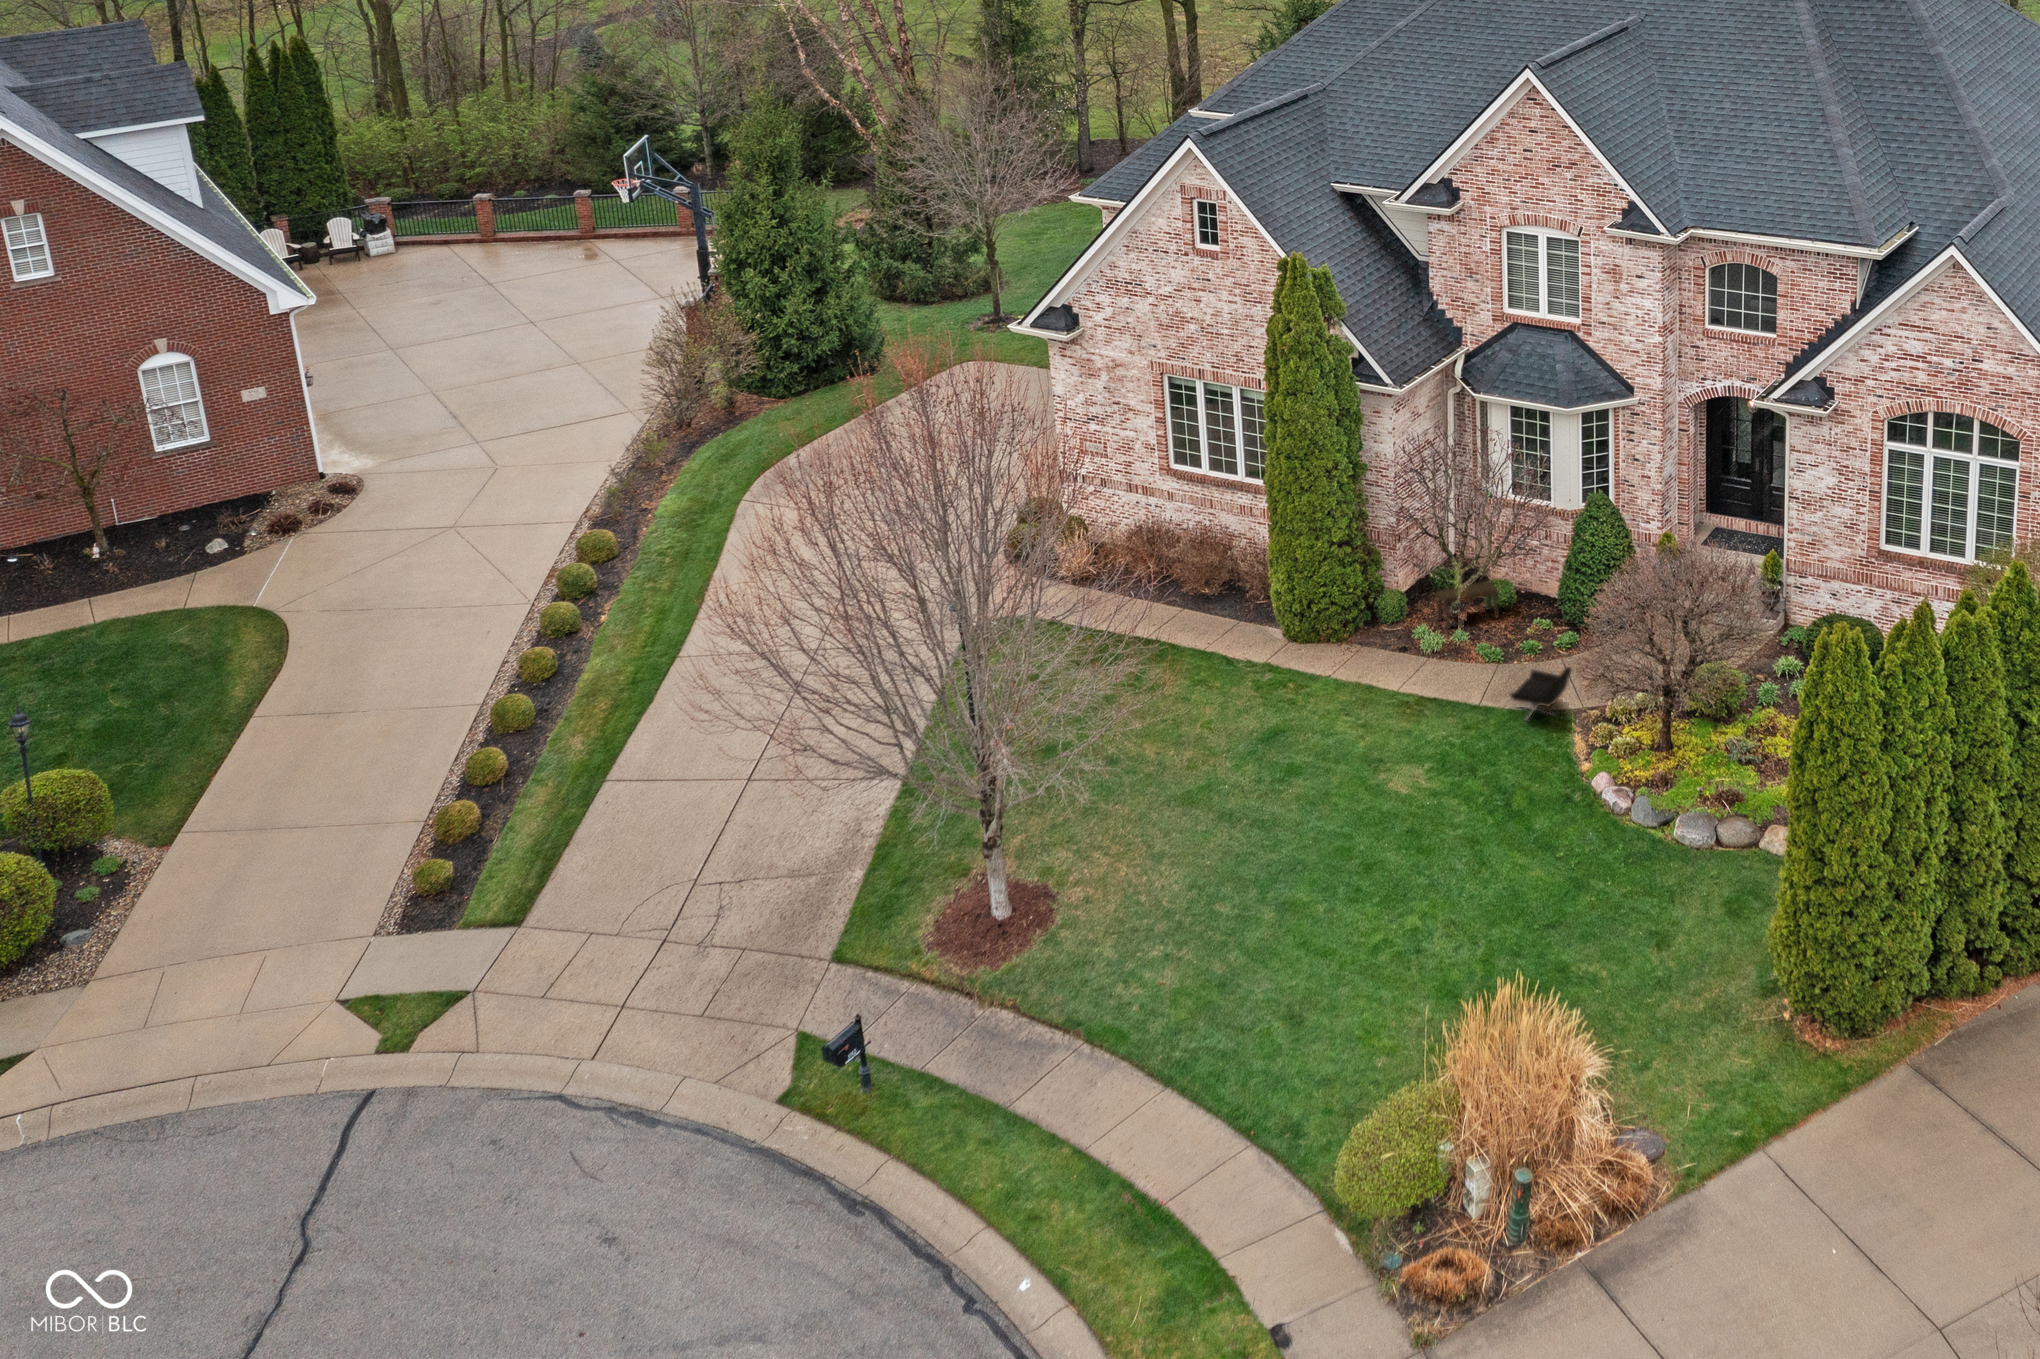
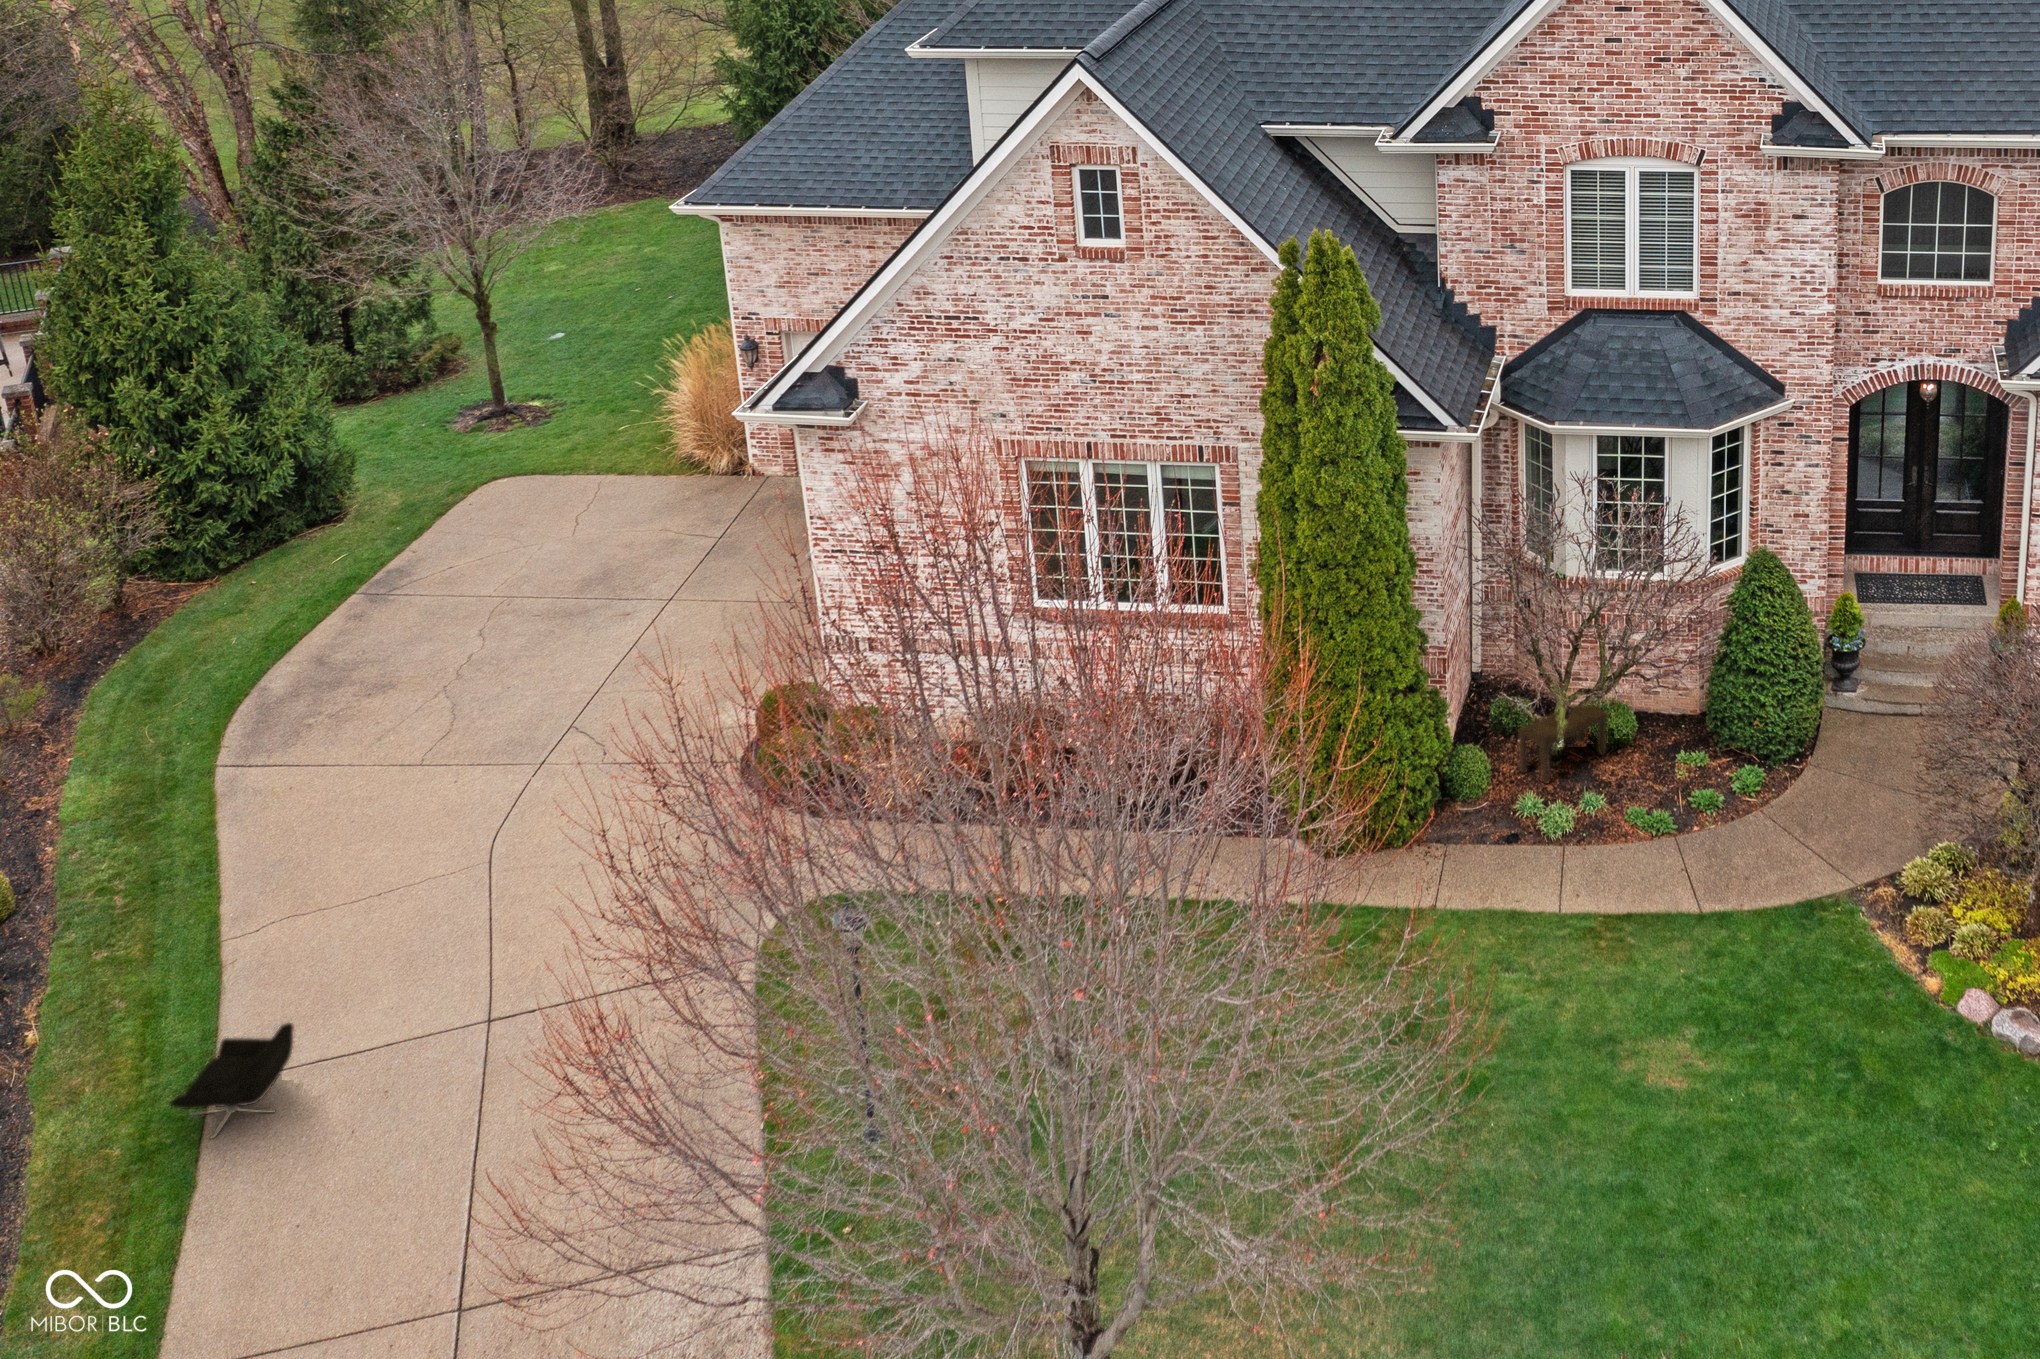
lounge chair: present [1510,667,1571,719] -> present [170,1023,294,1139]

